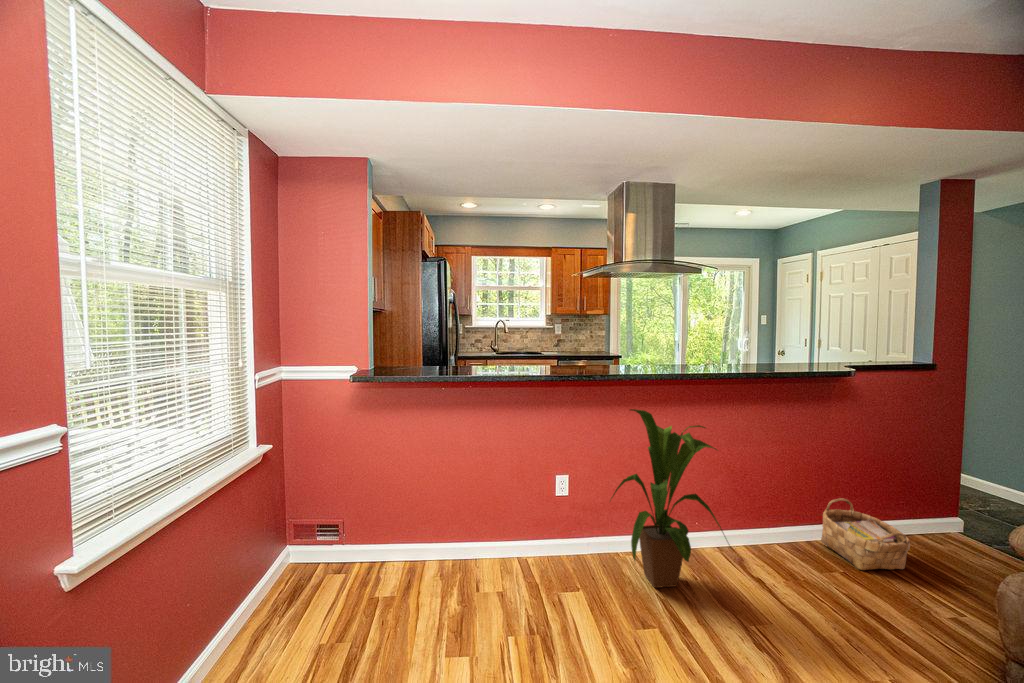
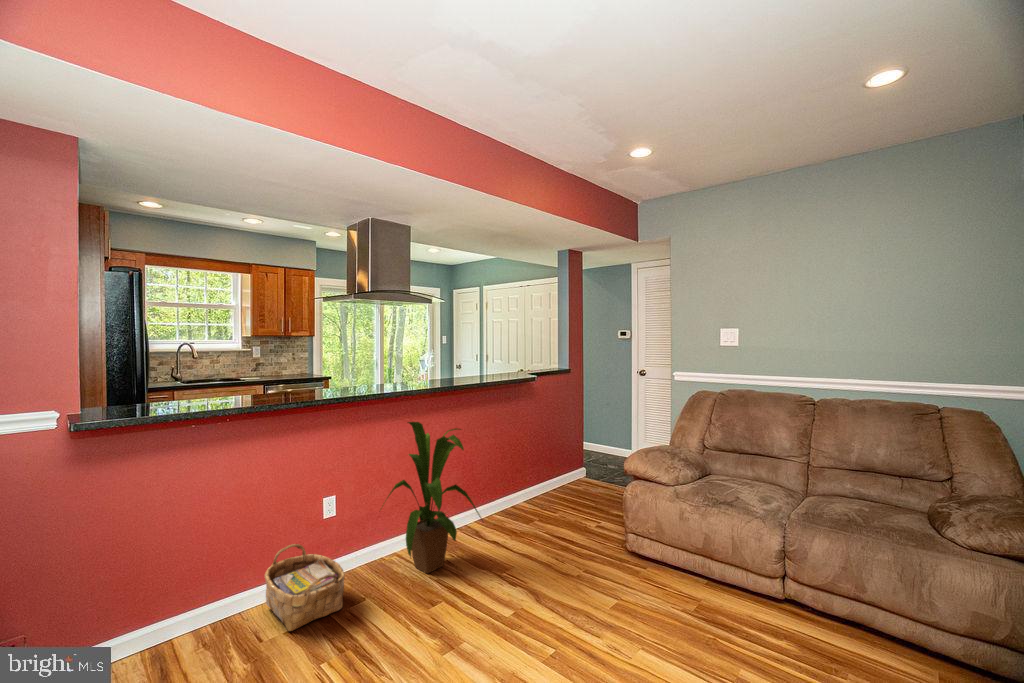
woven basket: present [821,498,910,570] -> present [265,544,345,631]

